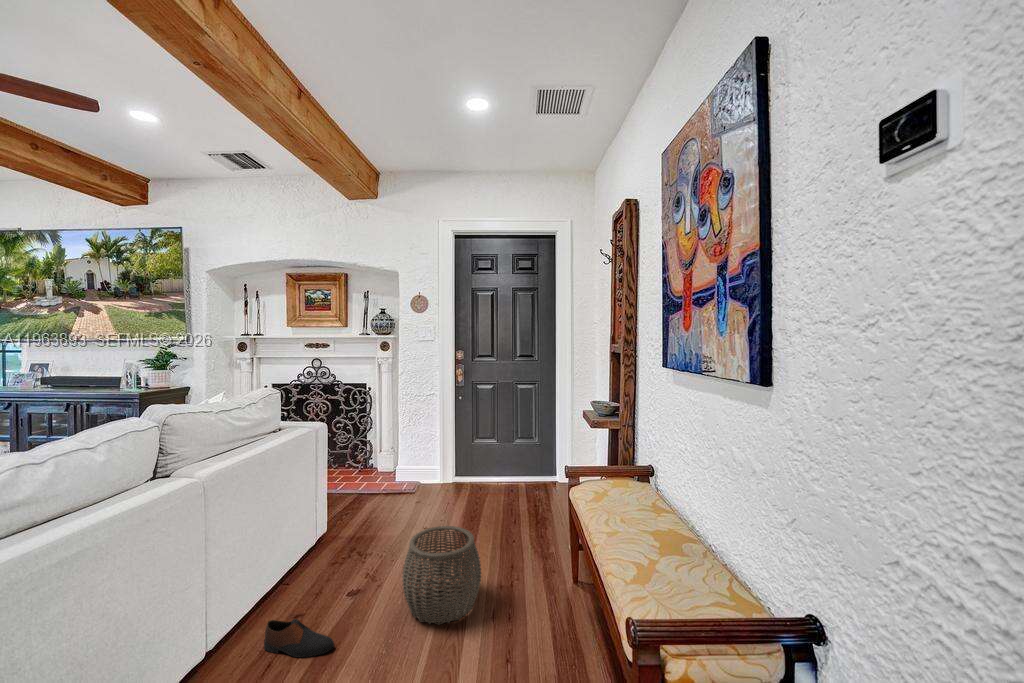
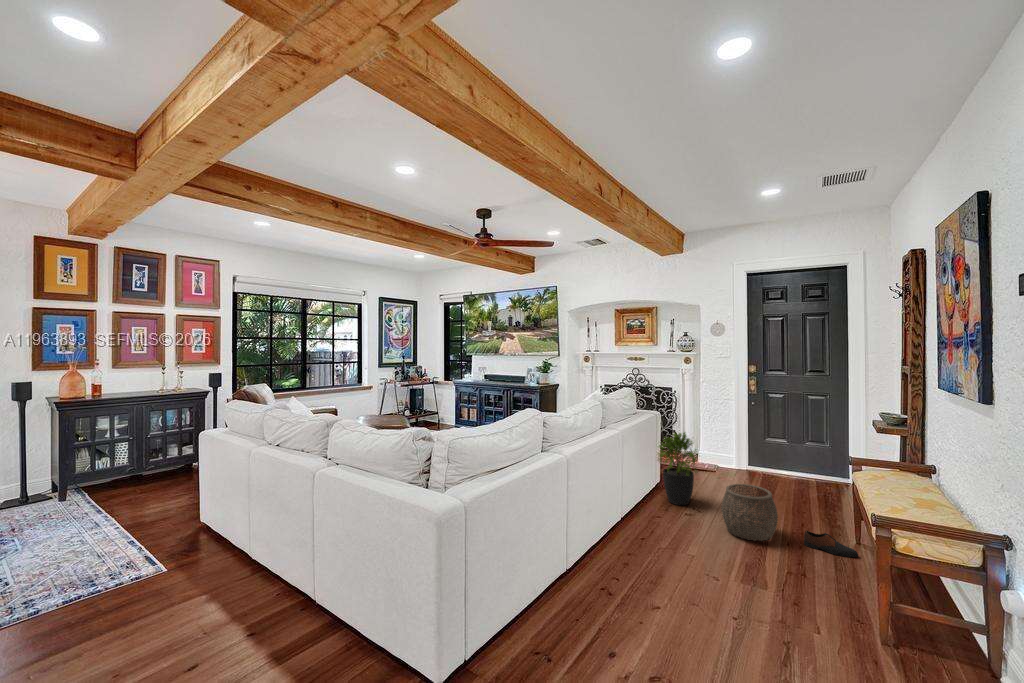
potted plant: none [307,452,383,575] -> present [658,432,698,505]
shoe: present [264,619,334,657] -> present [804,530,858,557]

